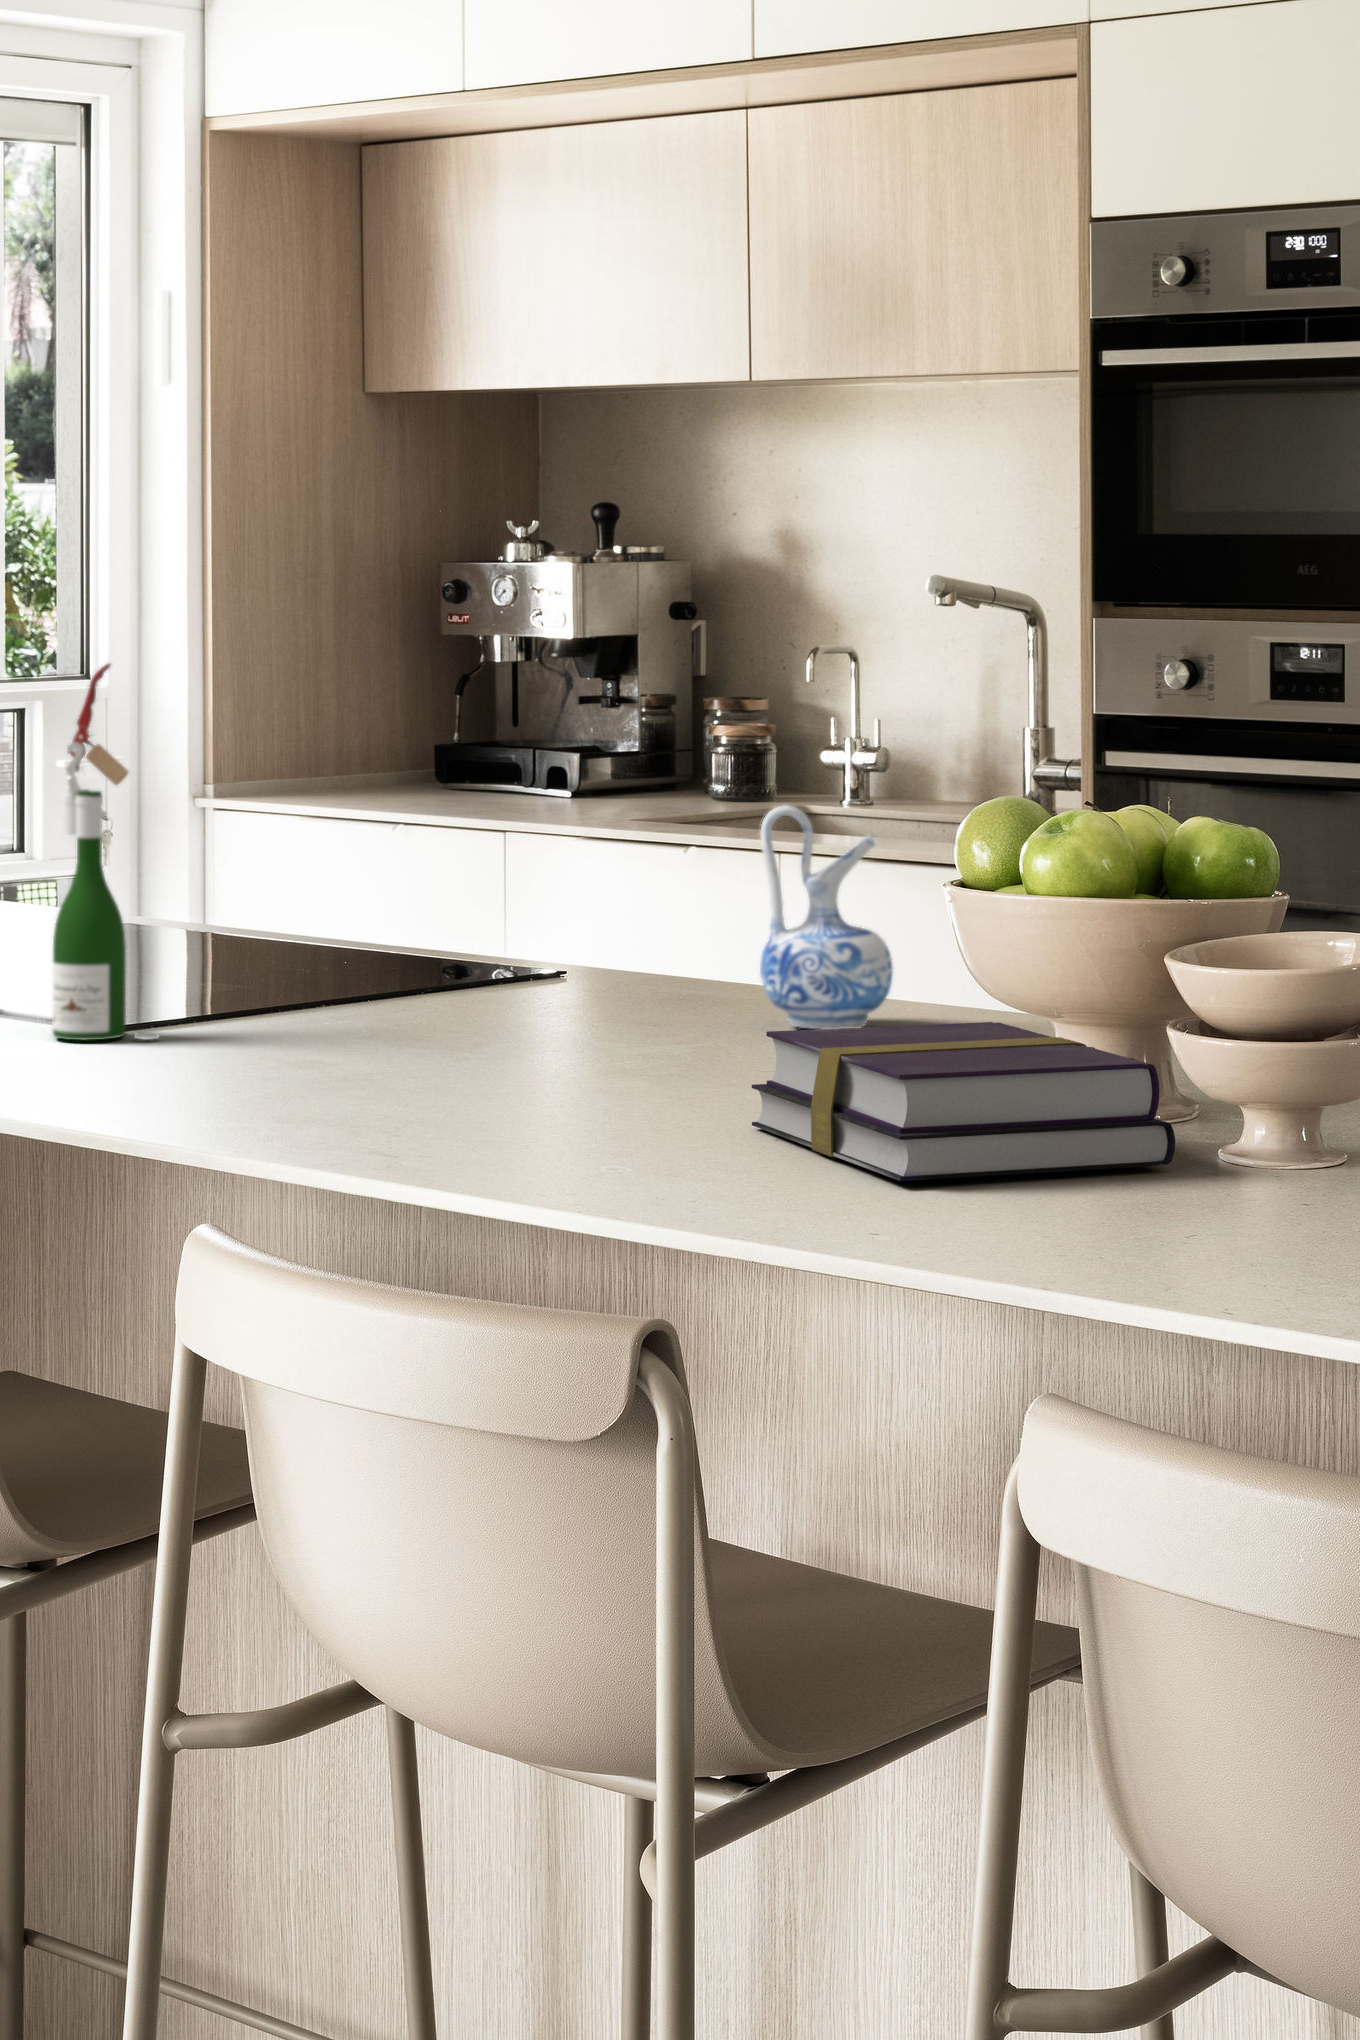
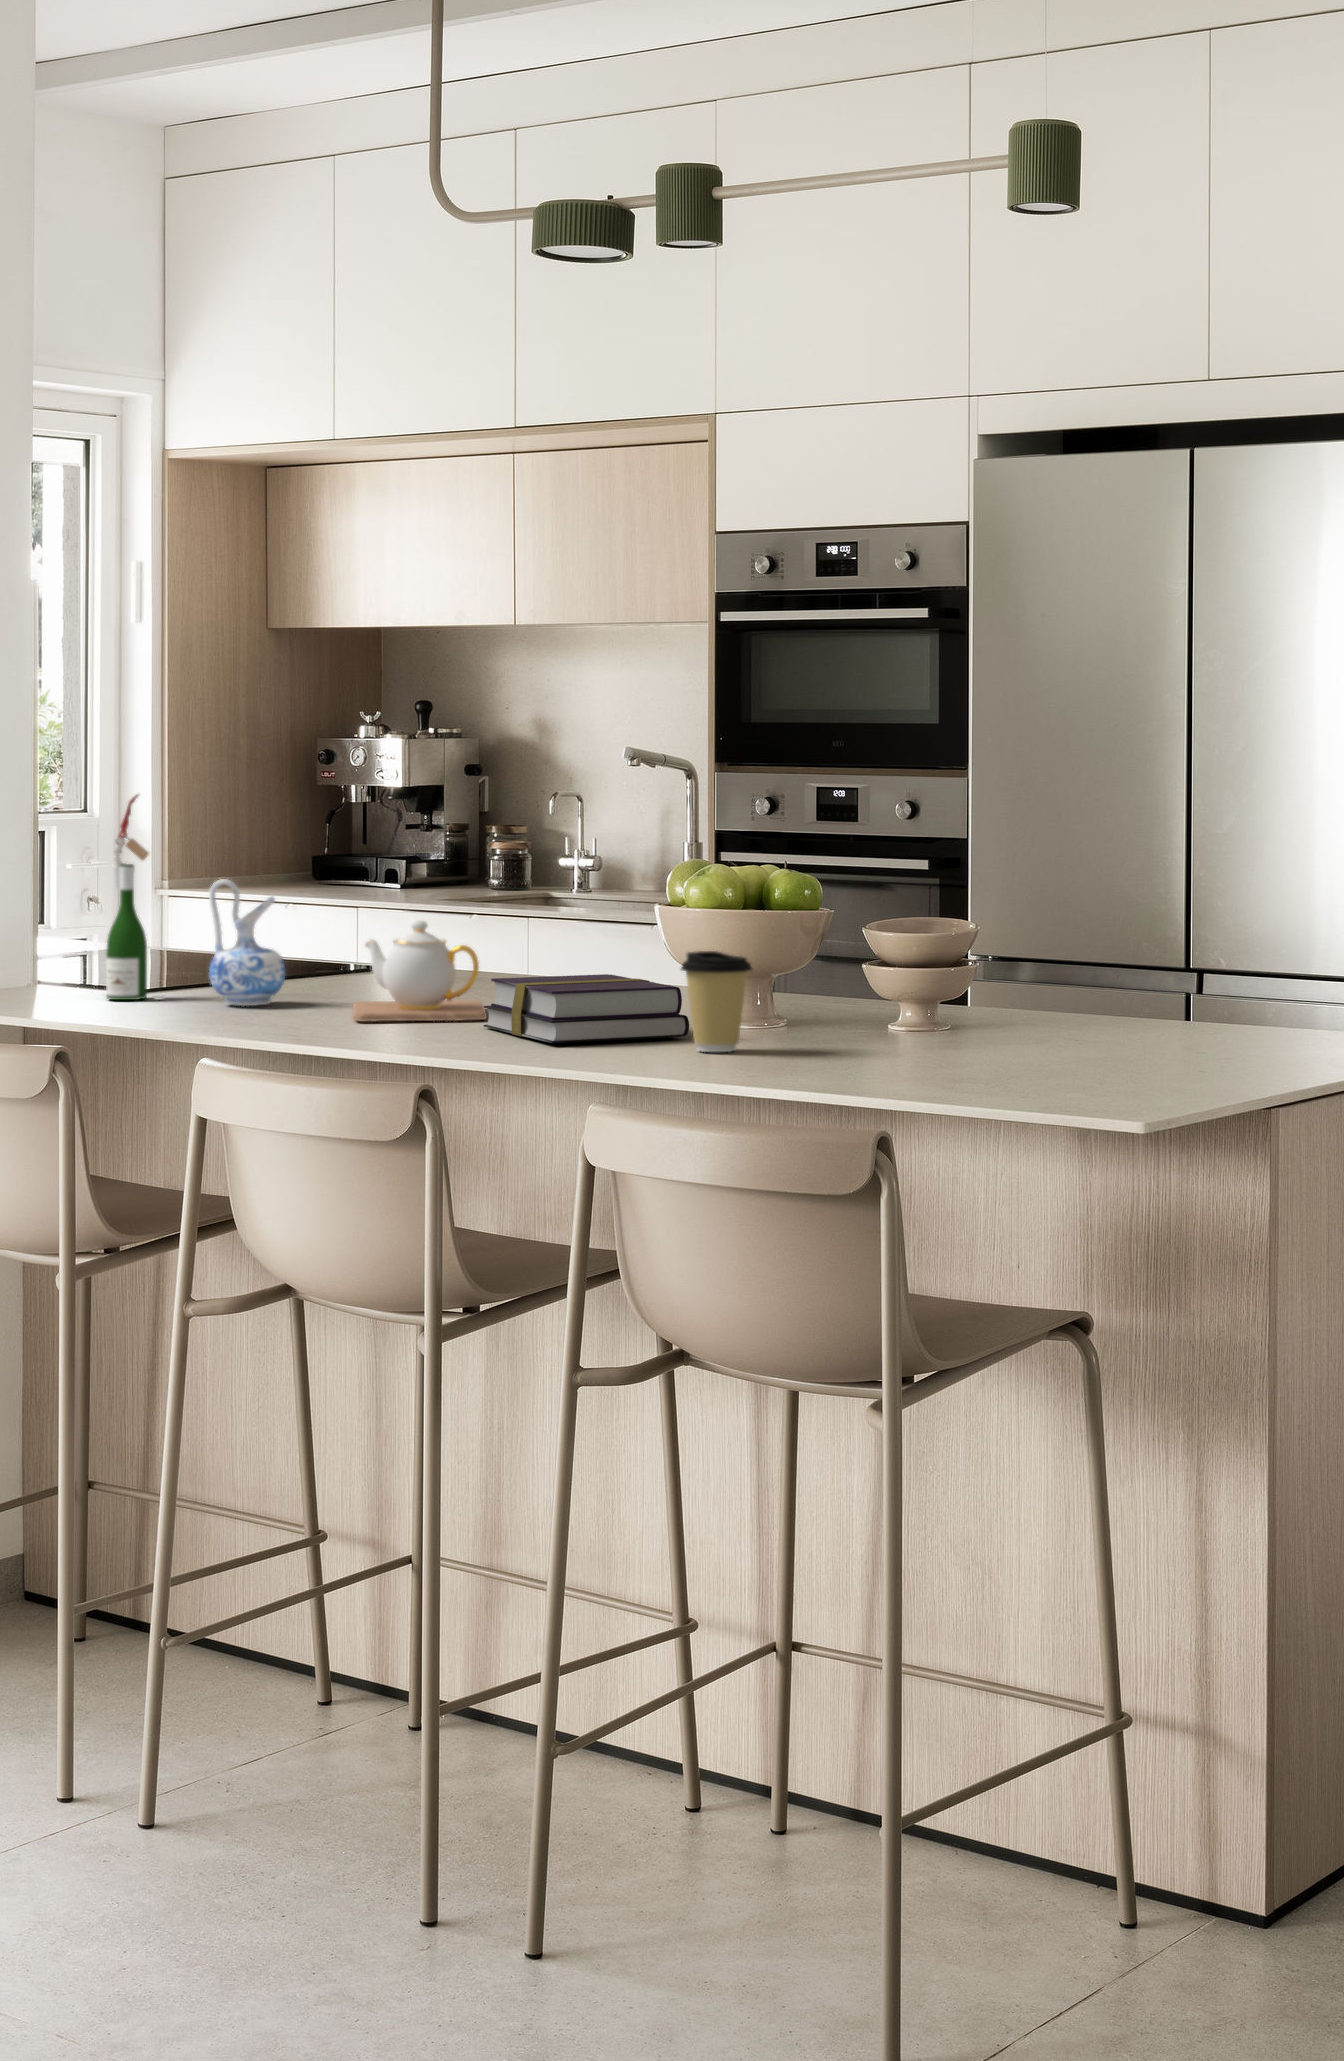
ceramic pitcher: present [760,805,893,1029] -> present [209,879,285,1006]
teapot: none [498,909,754,1107] -> present [353,920,486,1021]
coffee cup: none [1170,998,1324,1215] -> present [681,951,752,1052]

